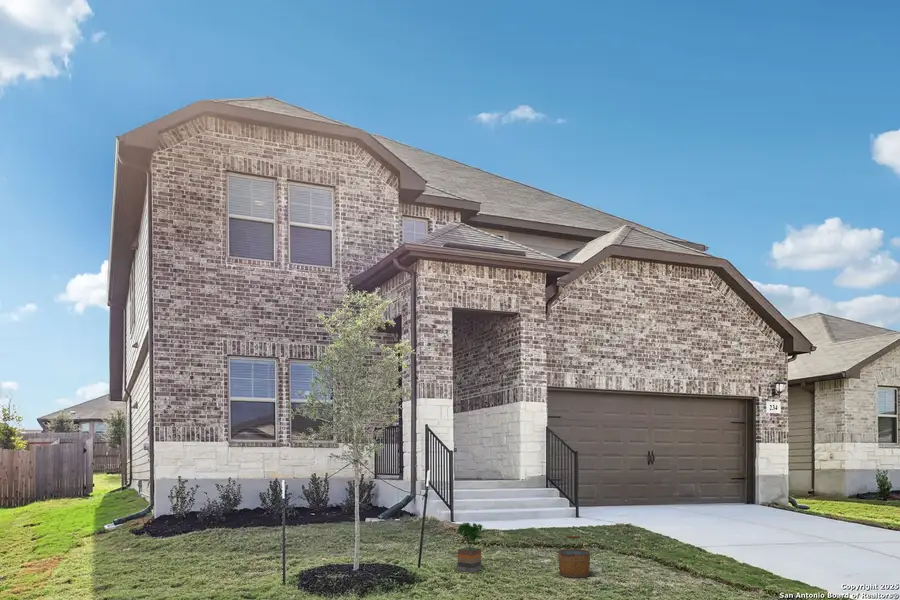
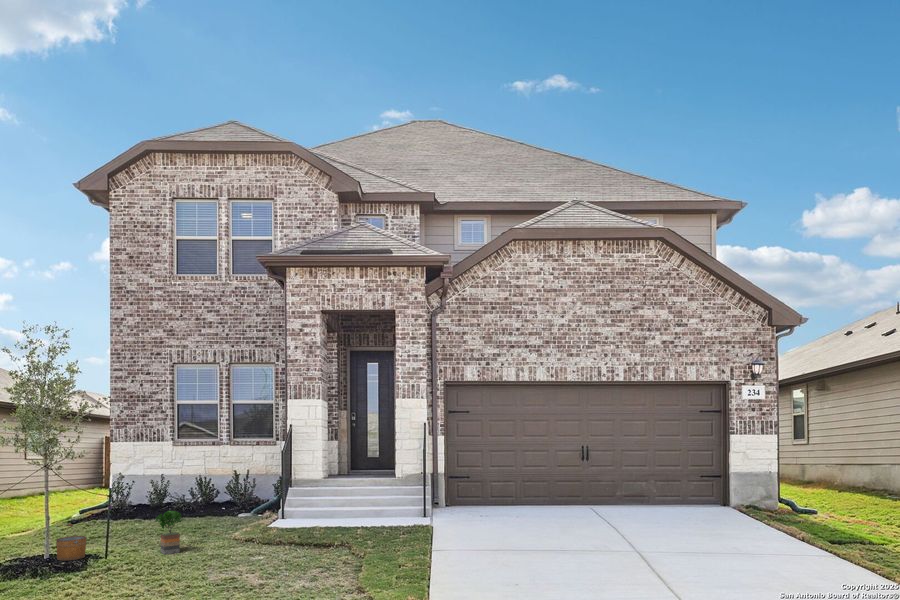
bucket: present [558,536,590,578] -> present [56,524,86,561]

